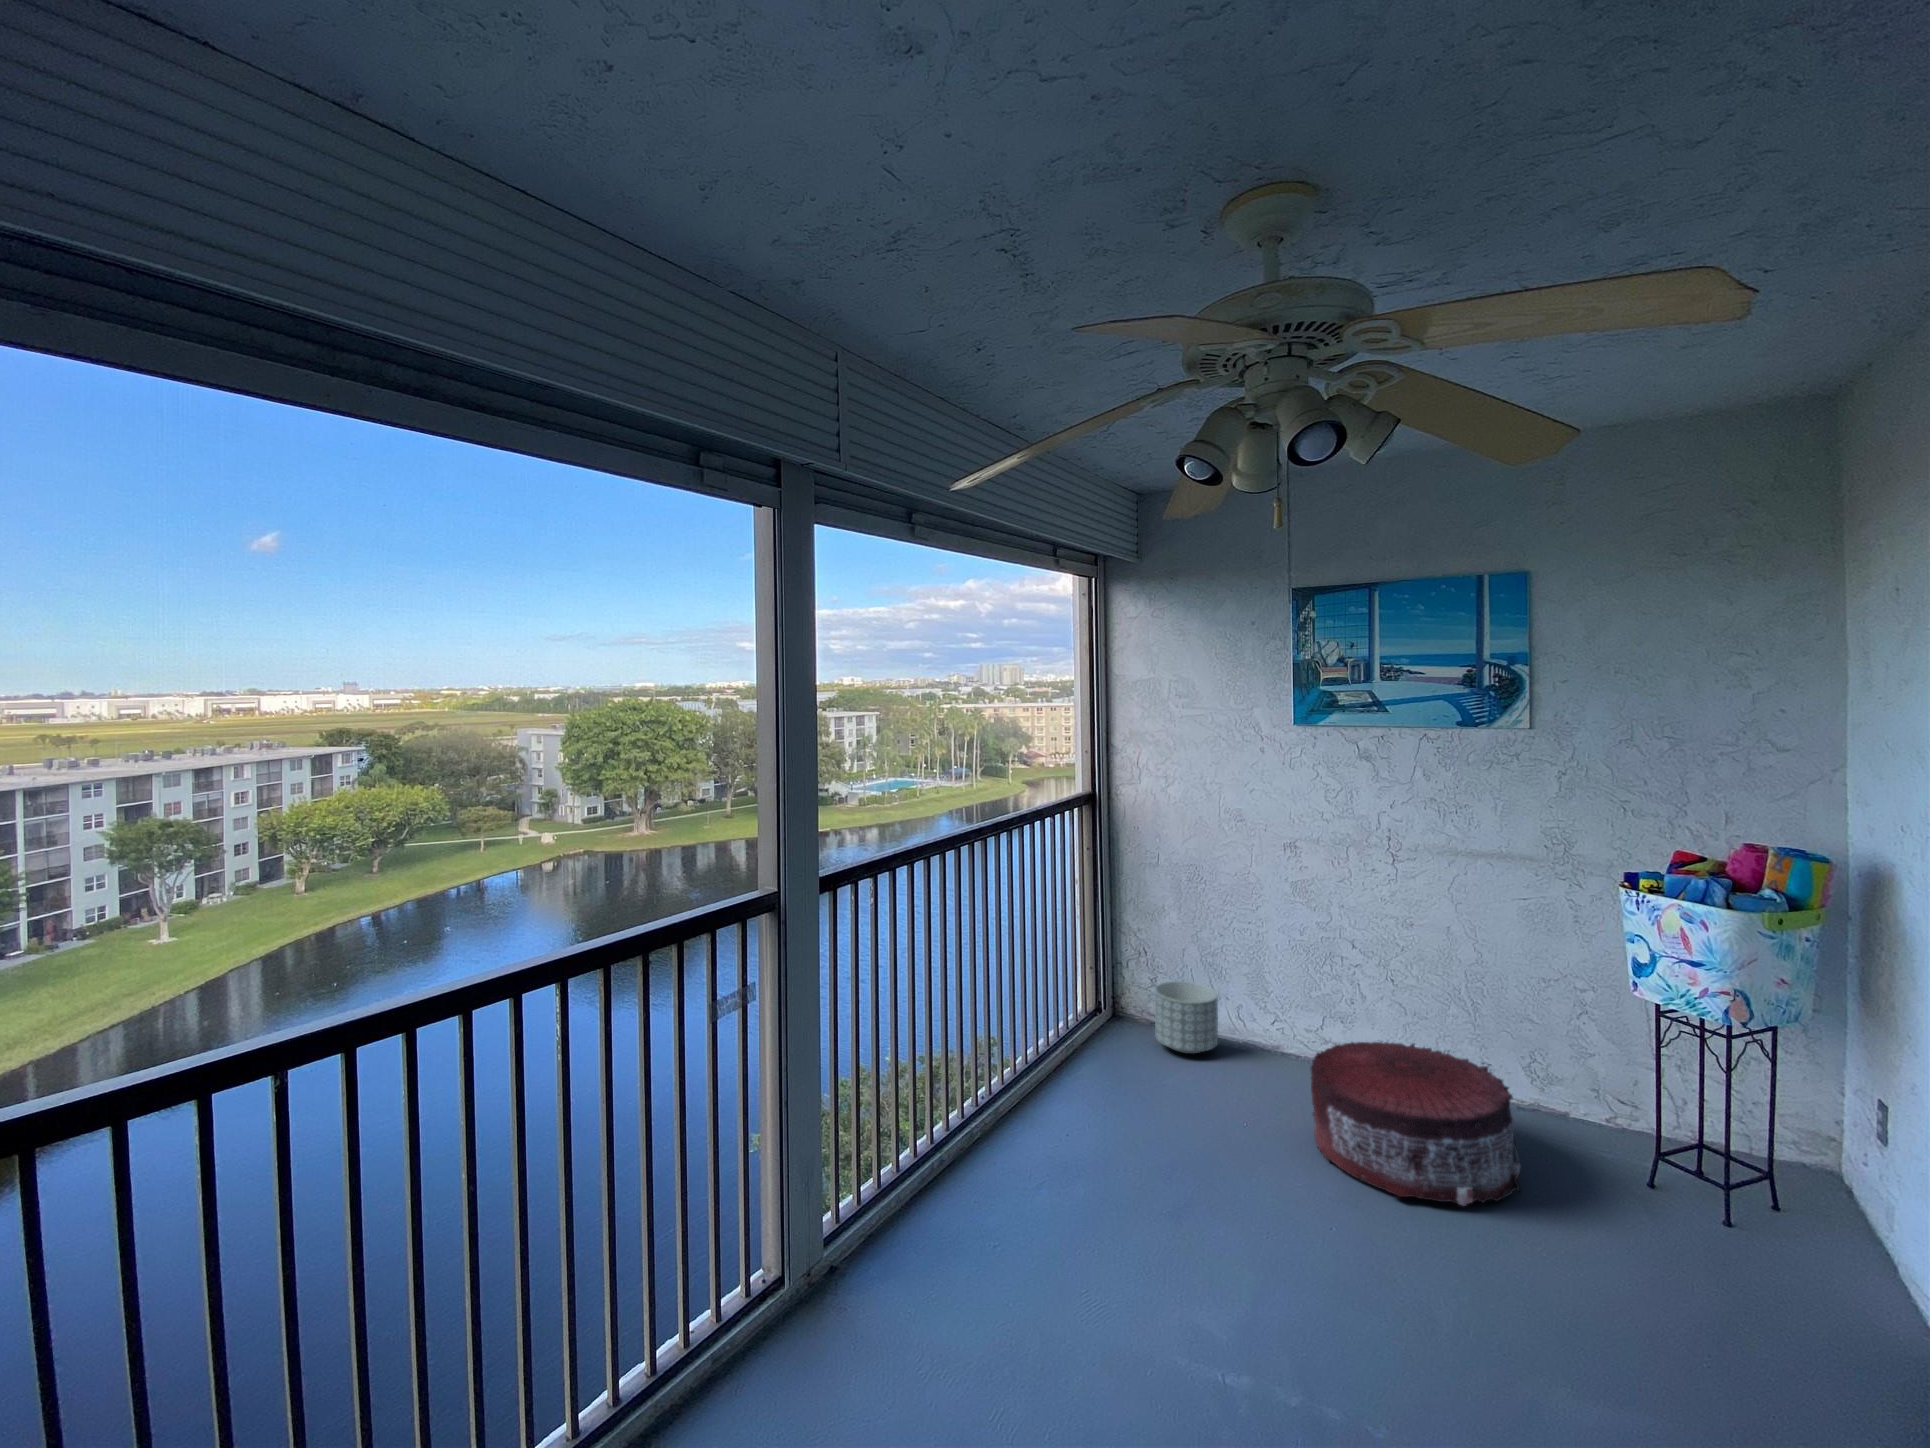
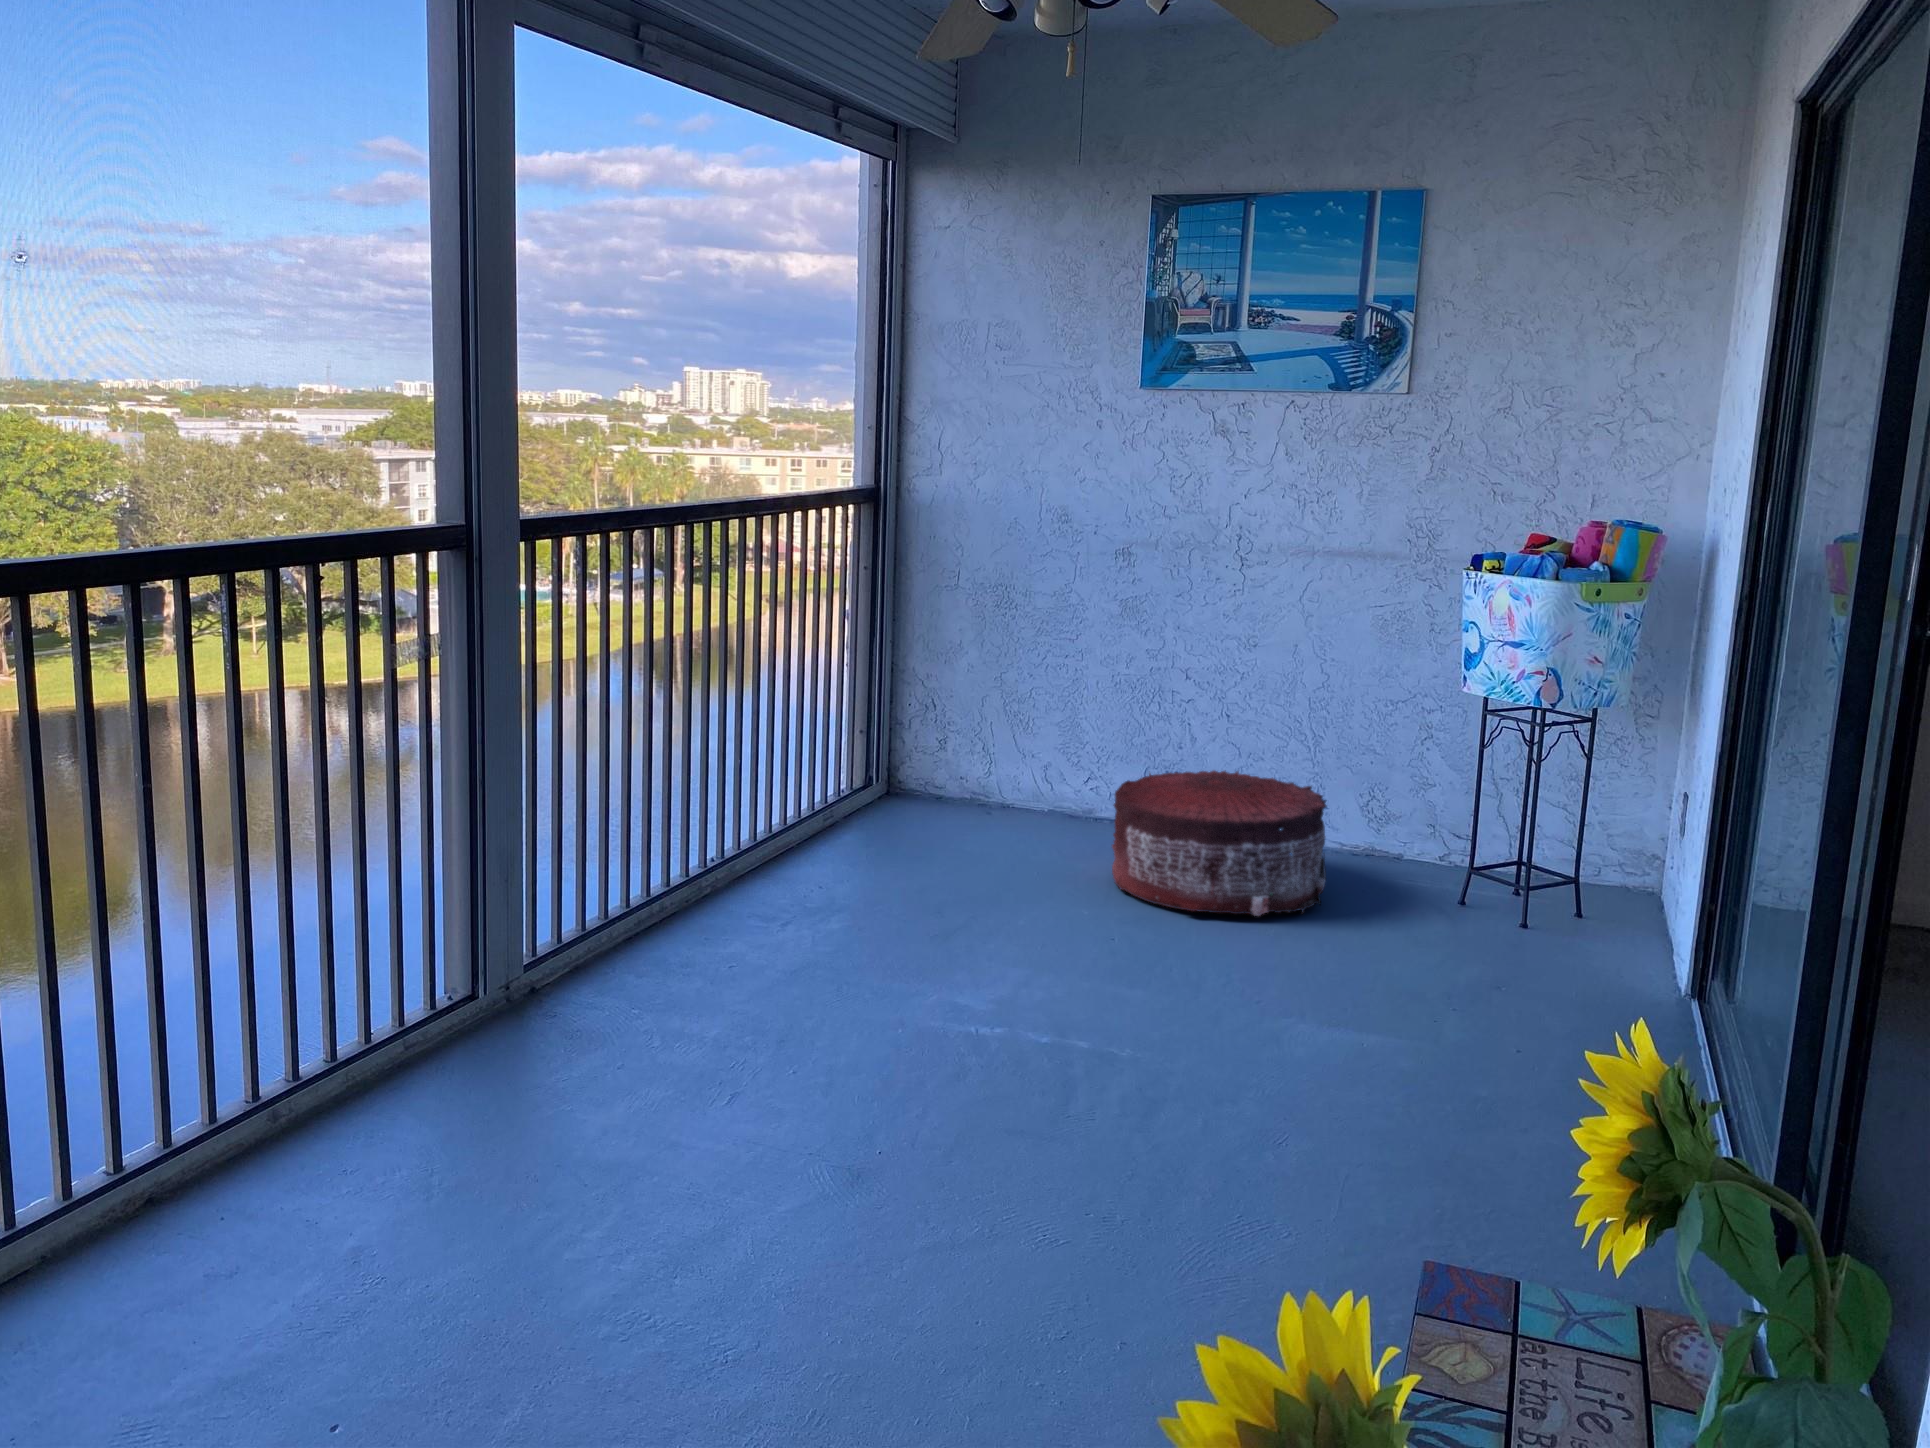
planter: present [1155,981,1218,1054] -> none [939,732,1021,817]

